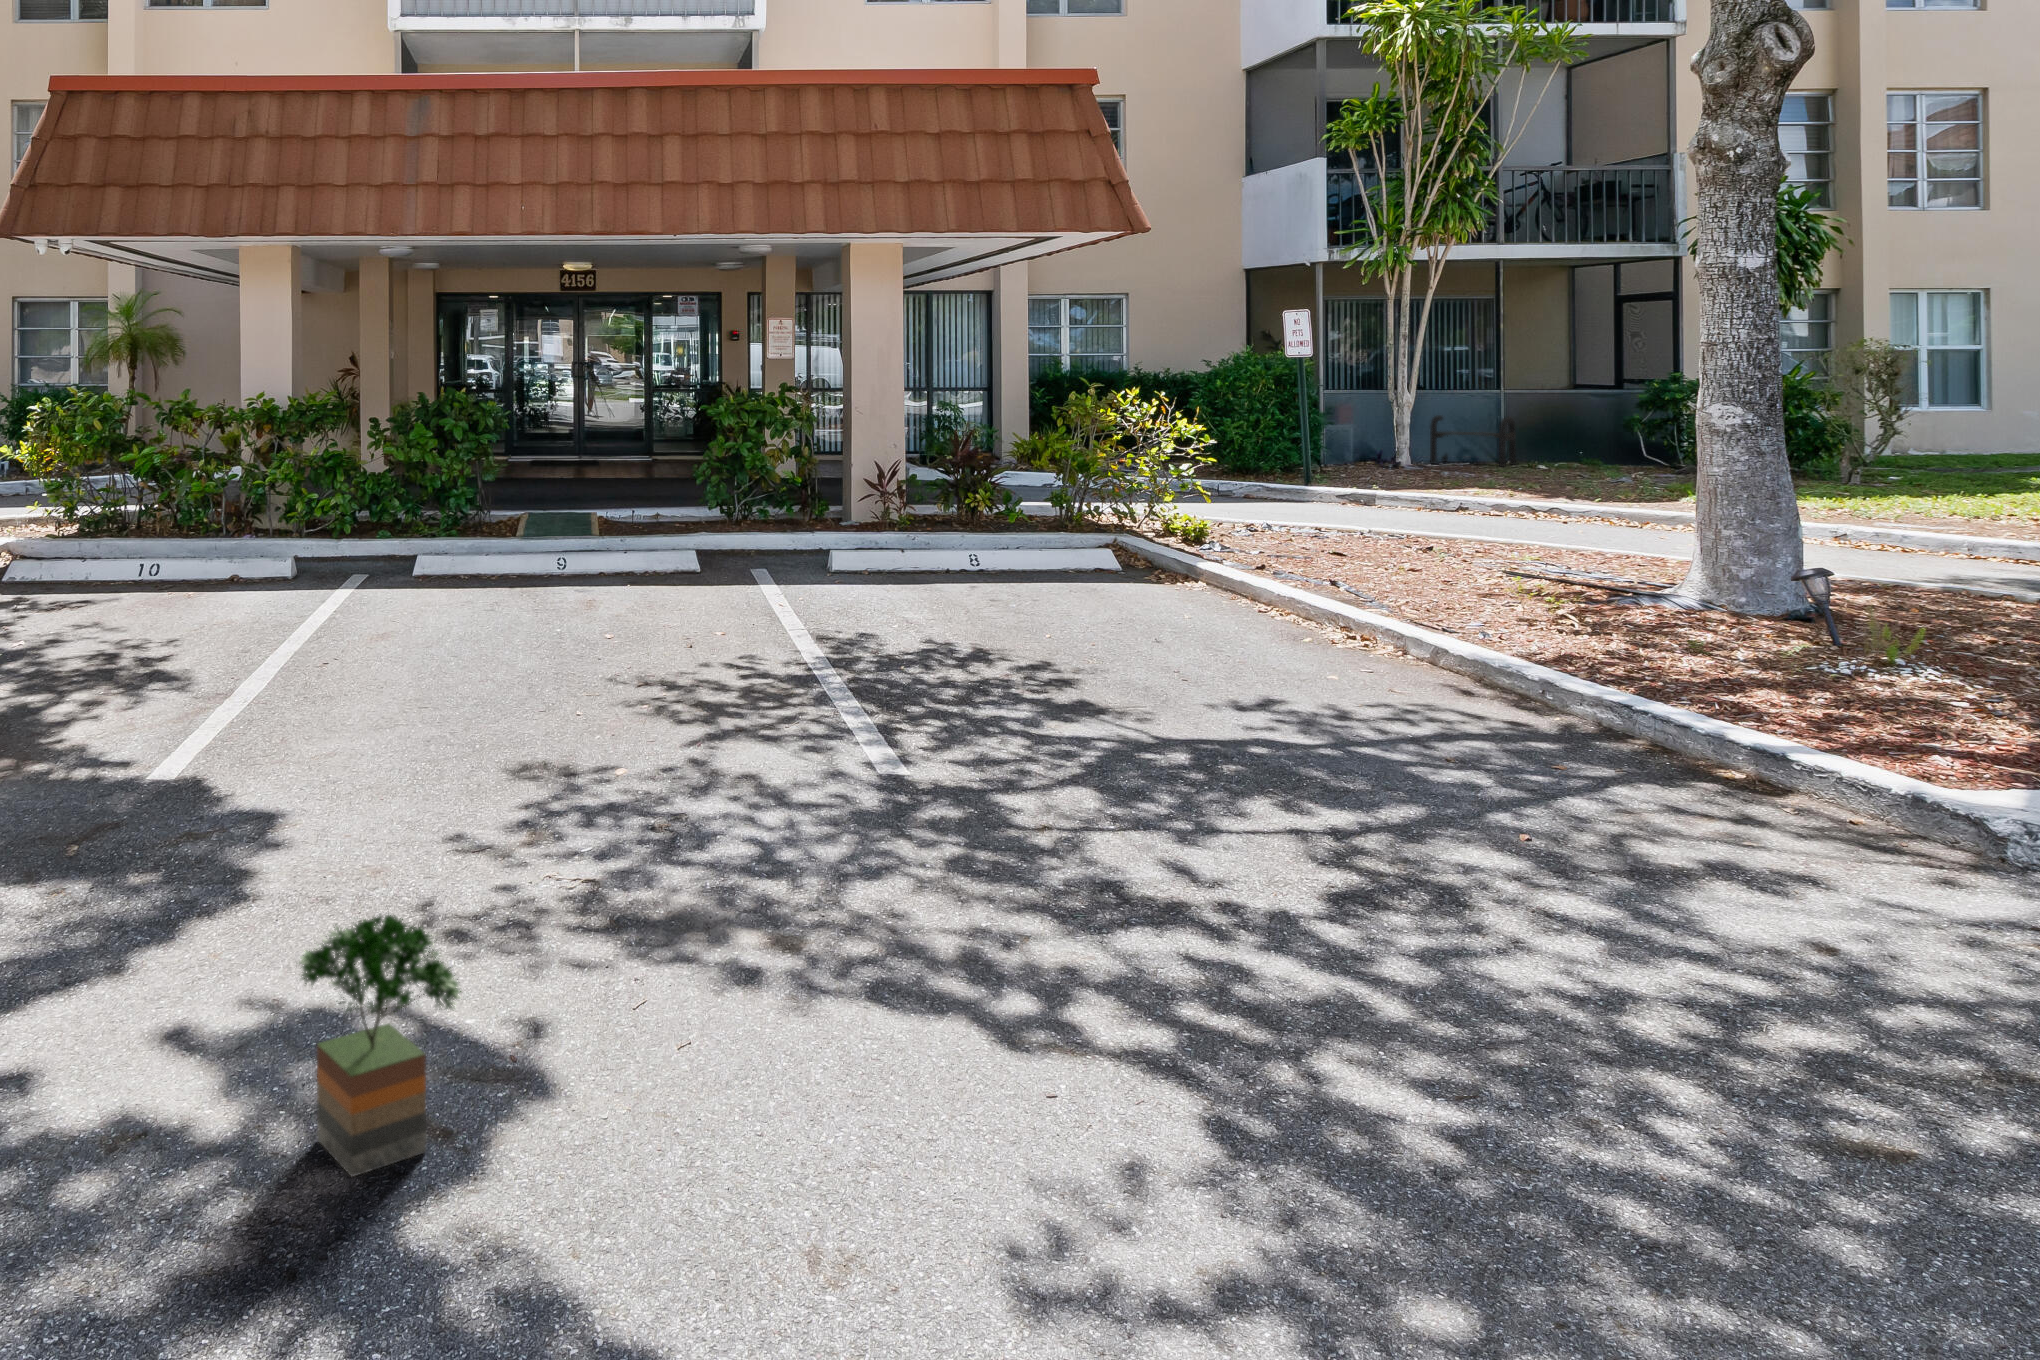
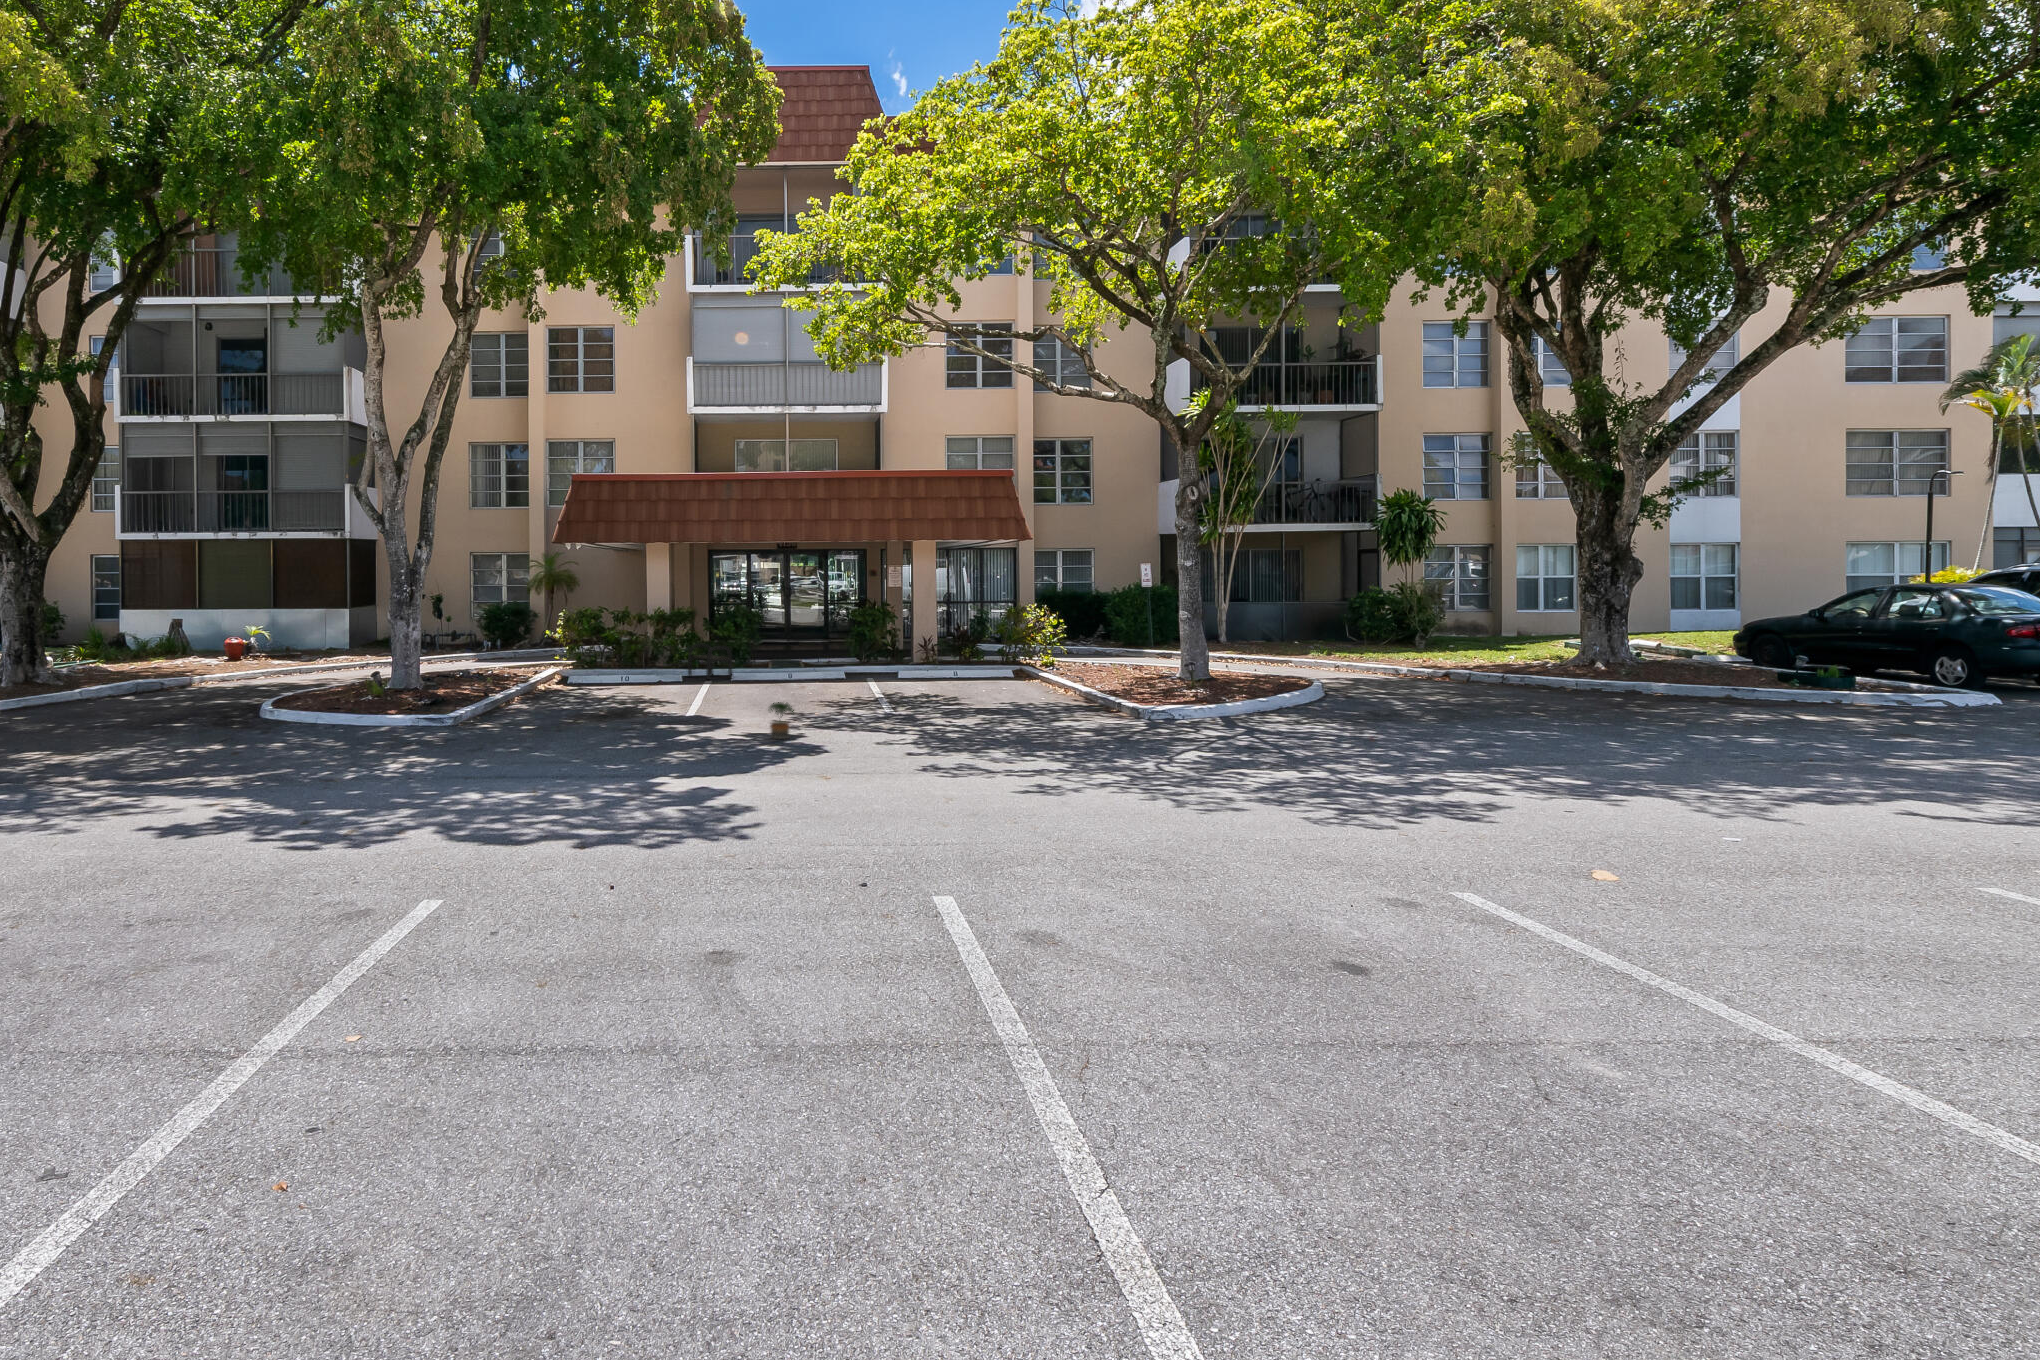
bench: present [1430,415,1516,467] -> present [688,644,732,680]

